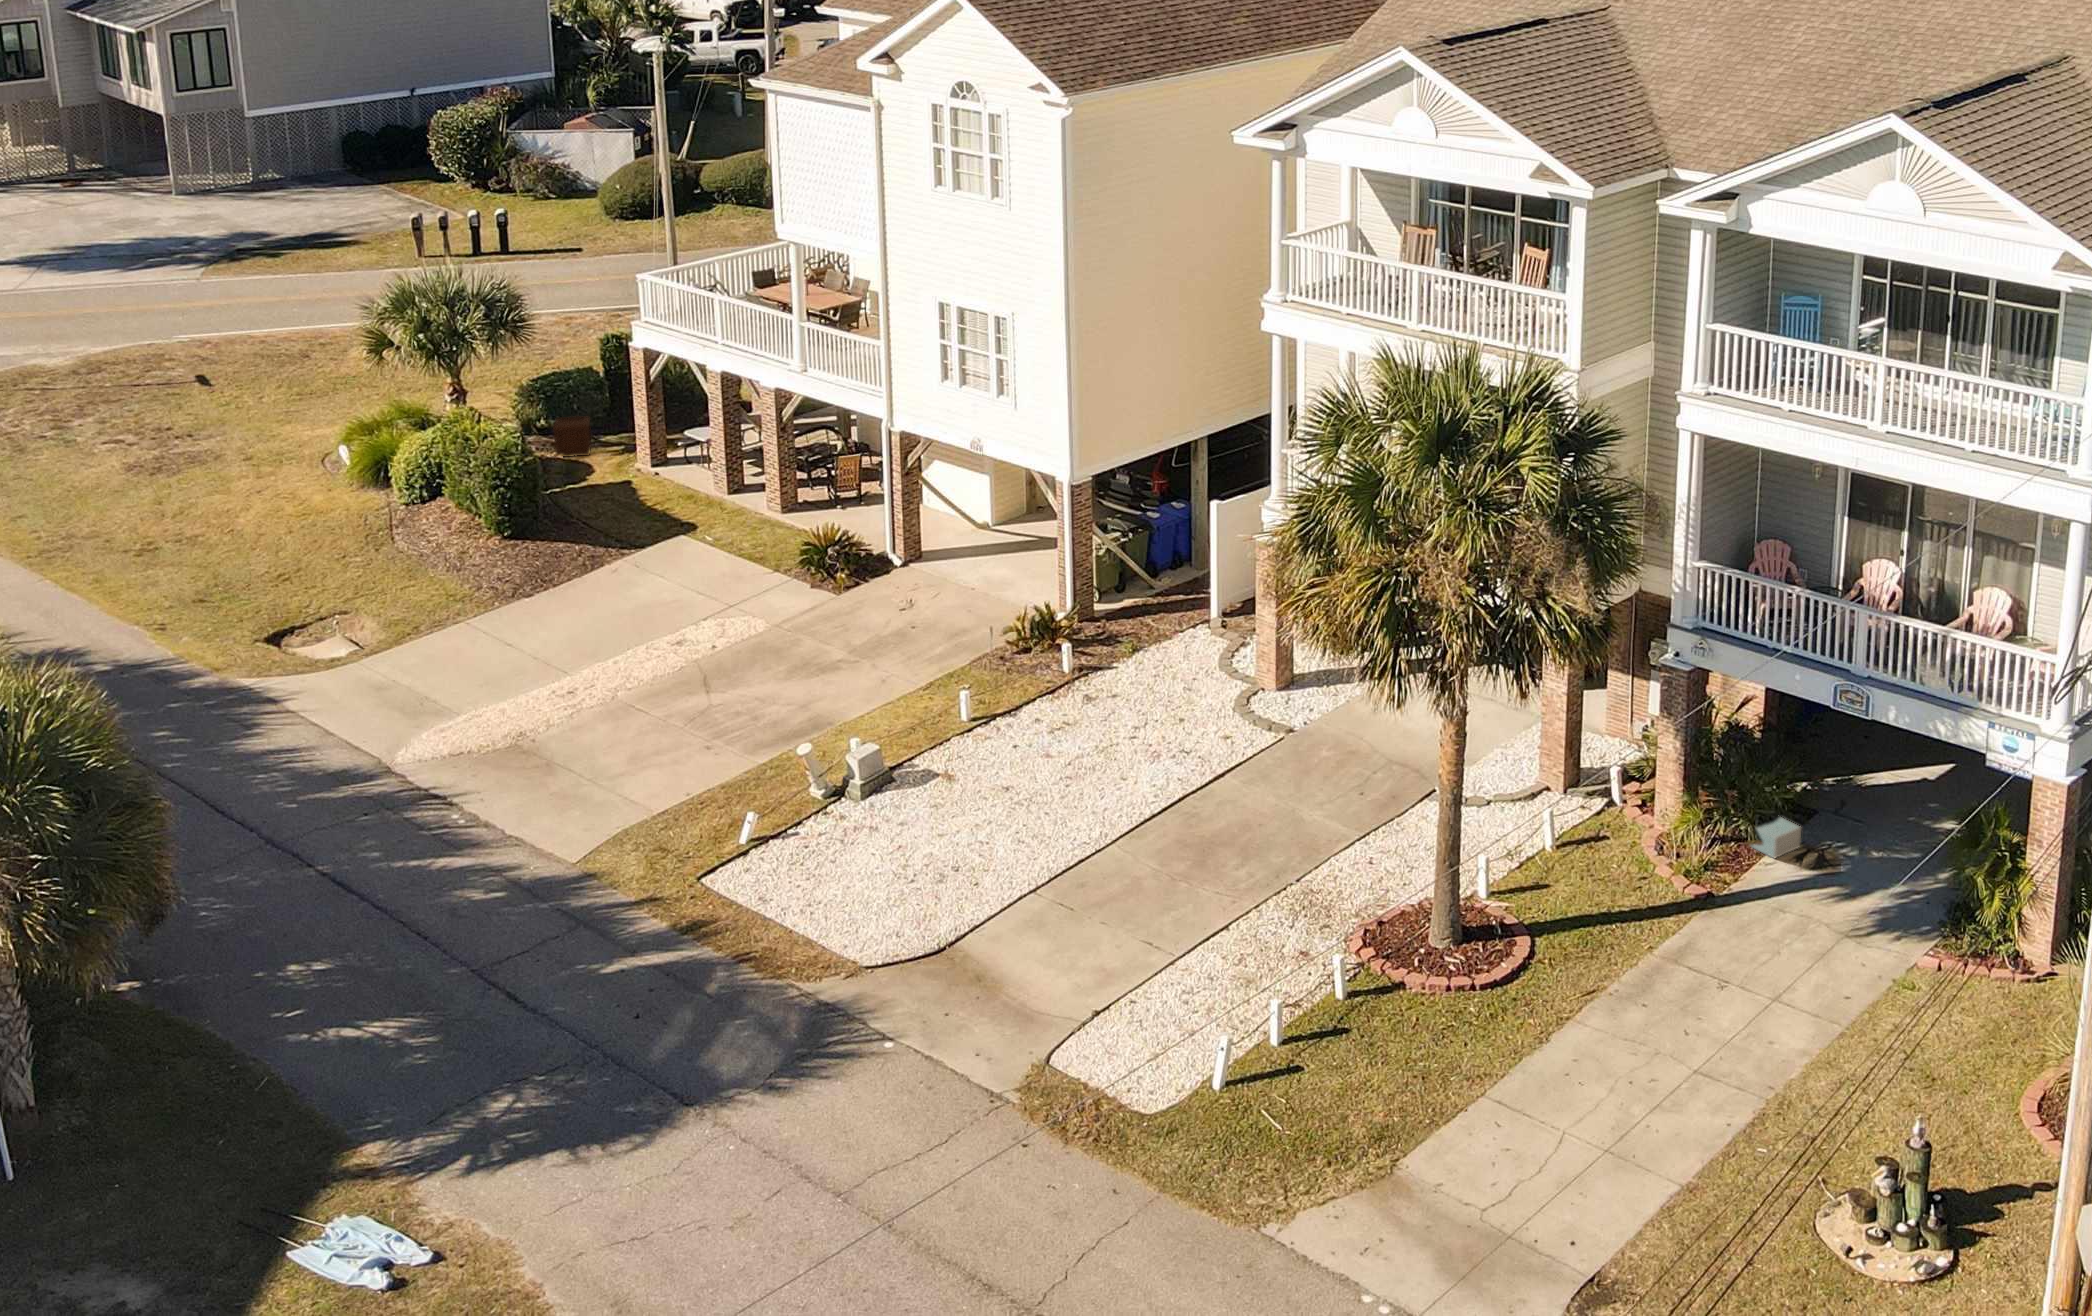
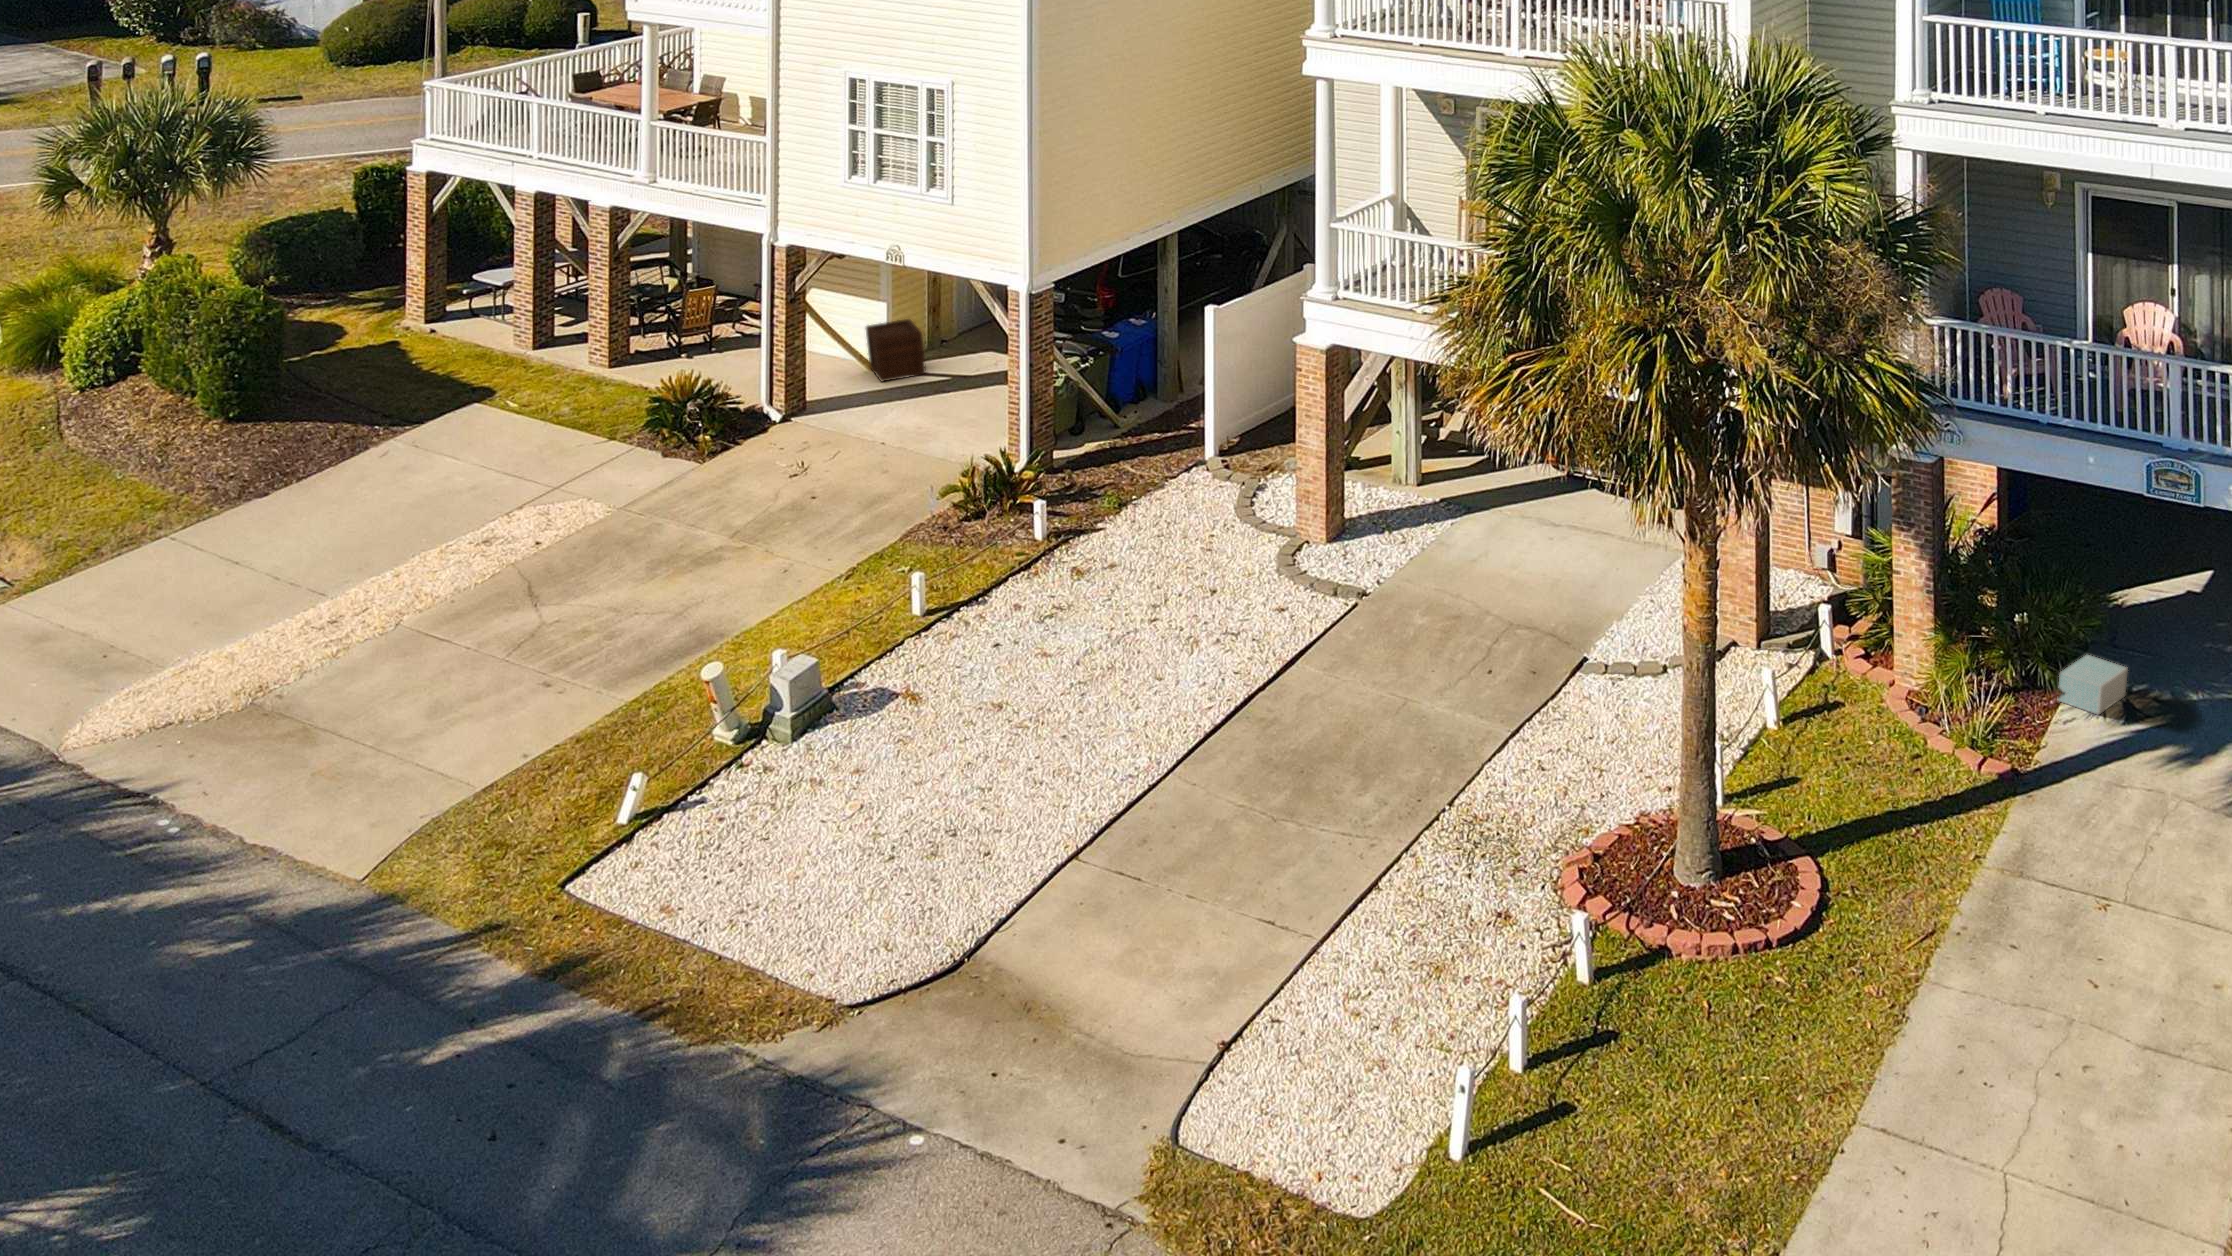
wooden crate: present [553,416,592,457] -> present [866,319,926,382]

